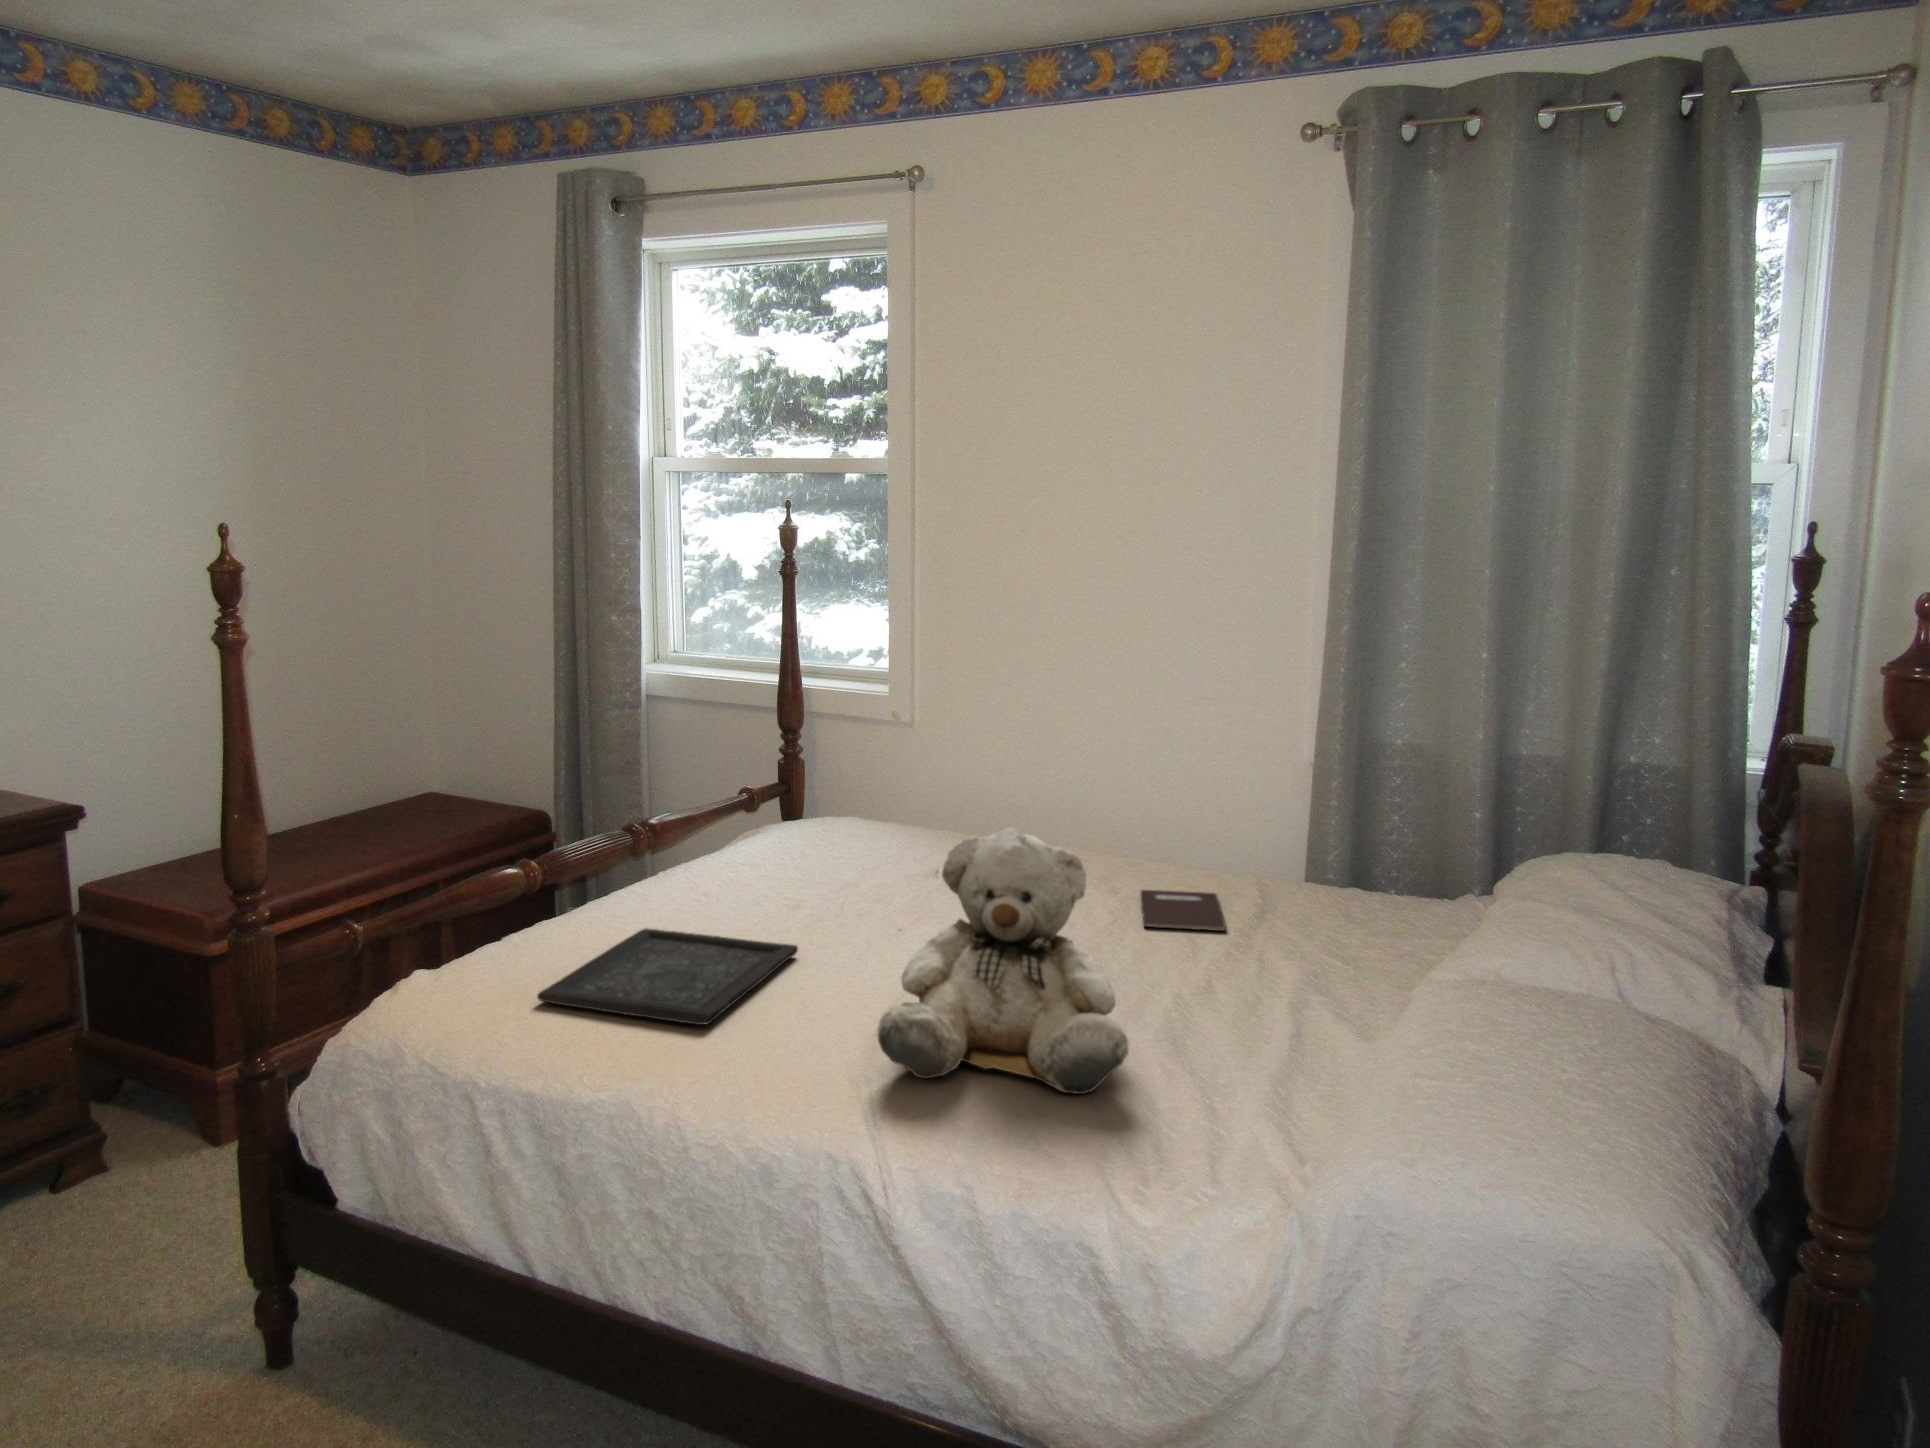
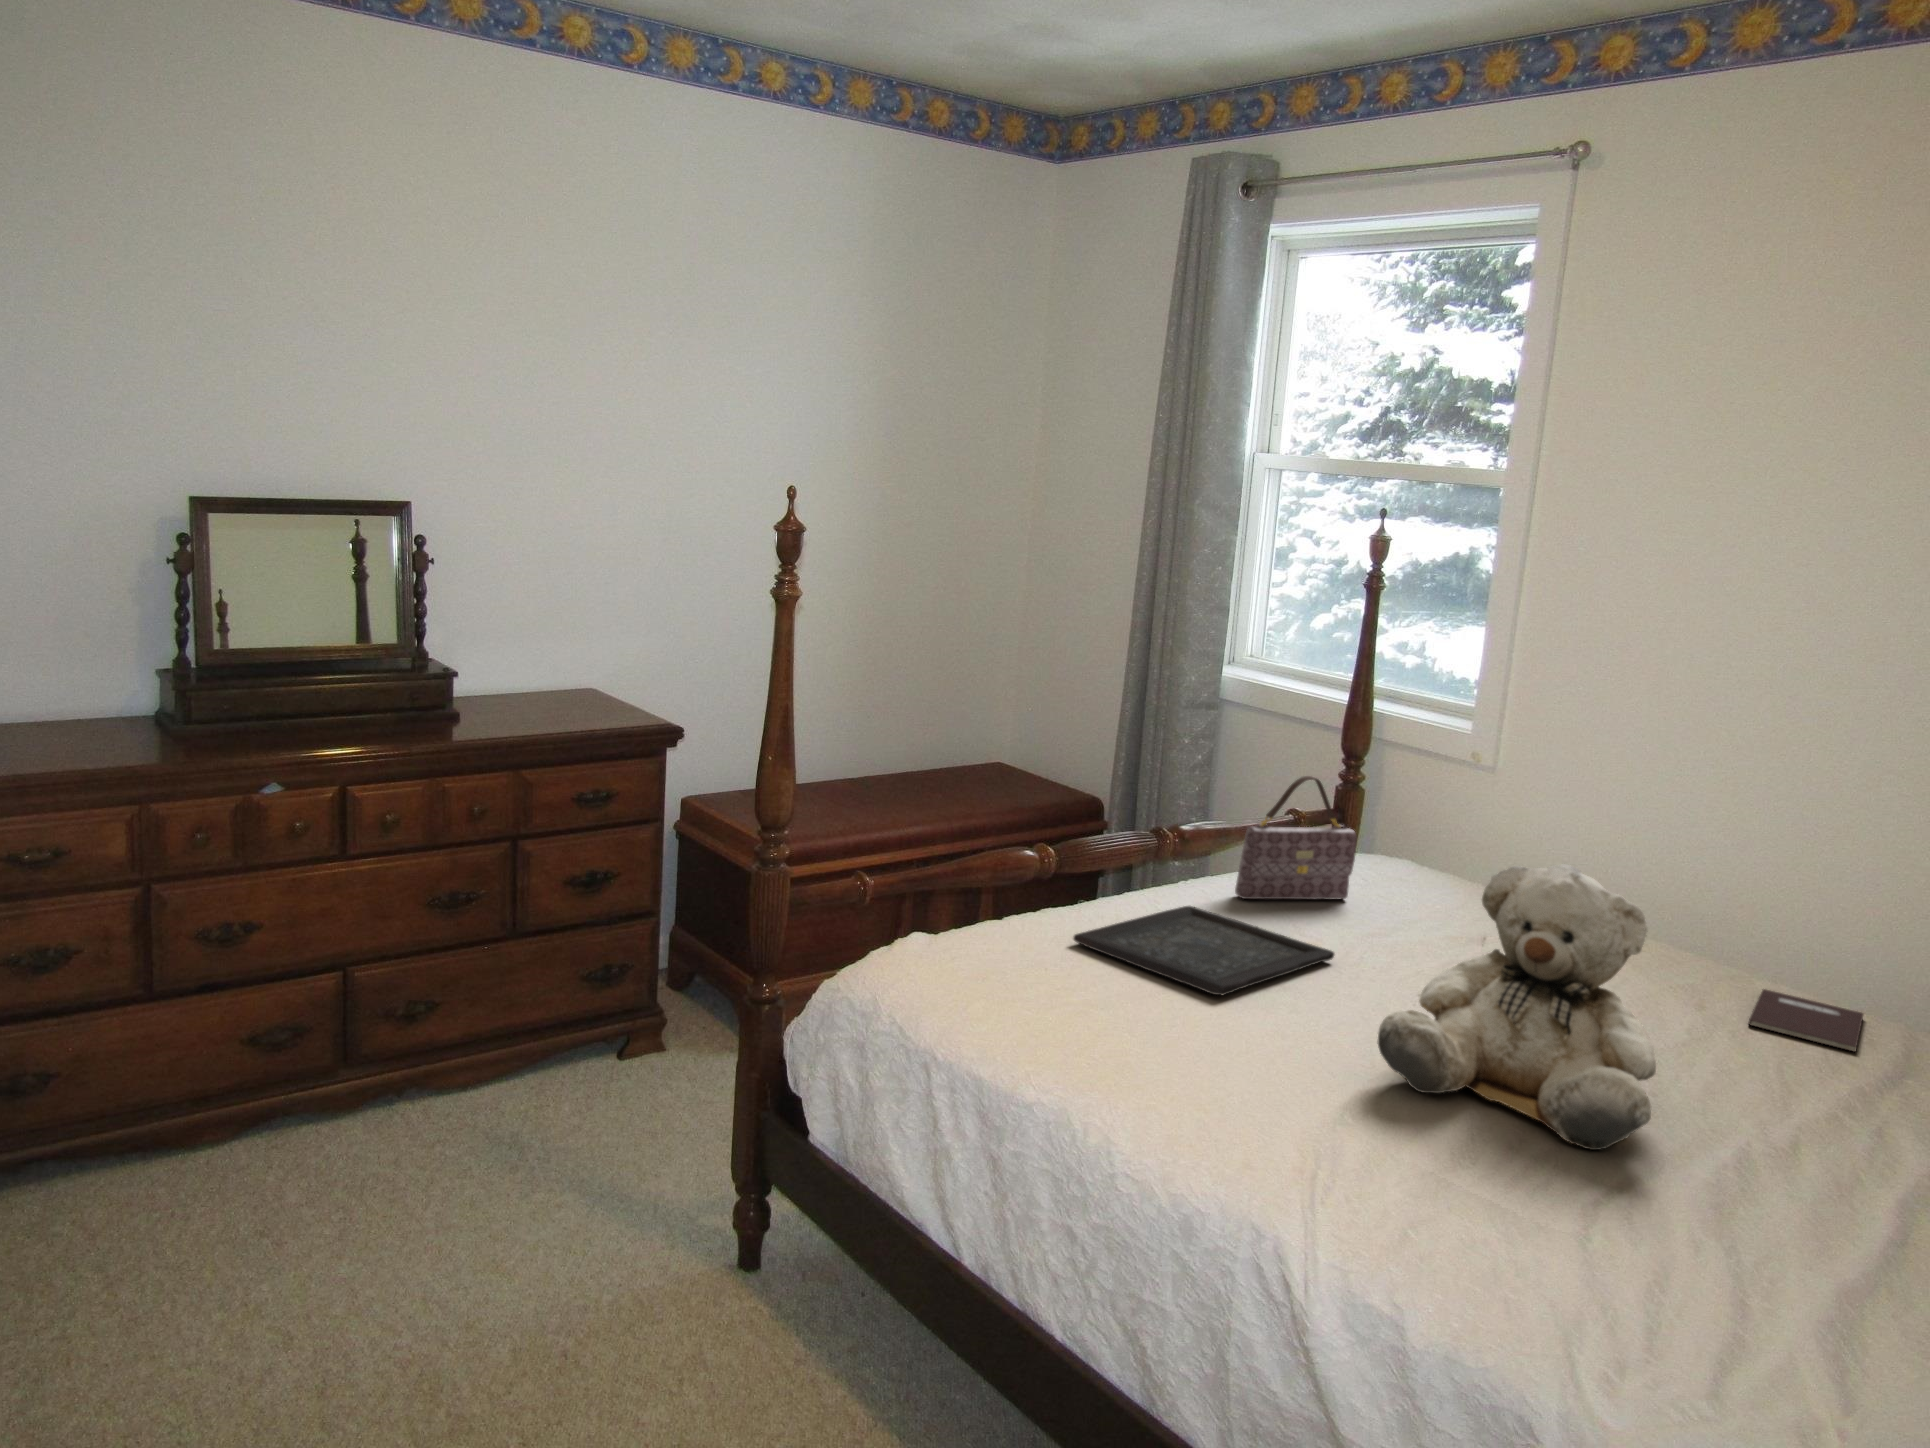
handbag: none [683,774,789,907] -> present [1235,776,1357,899]

